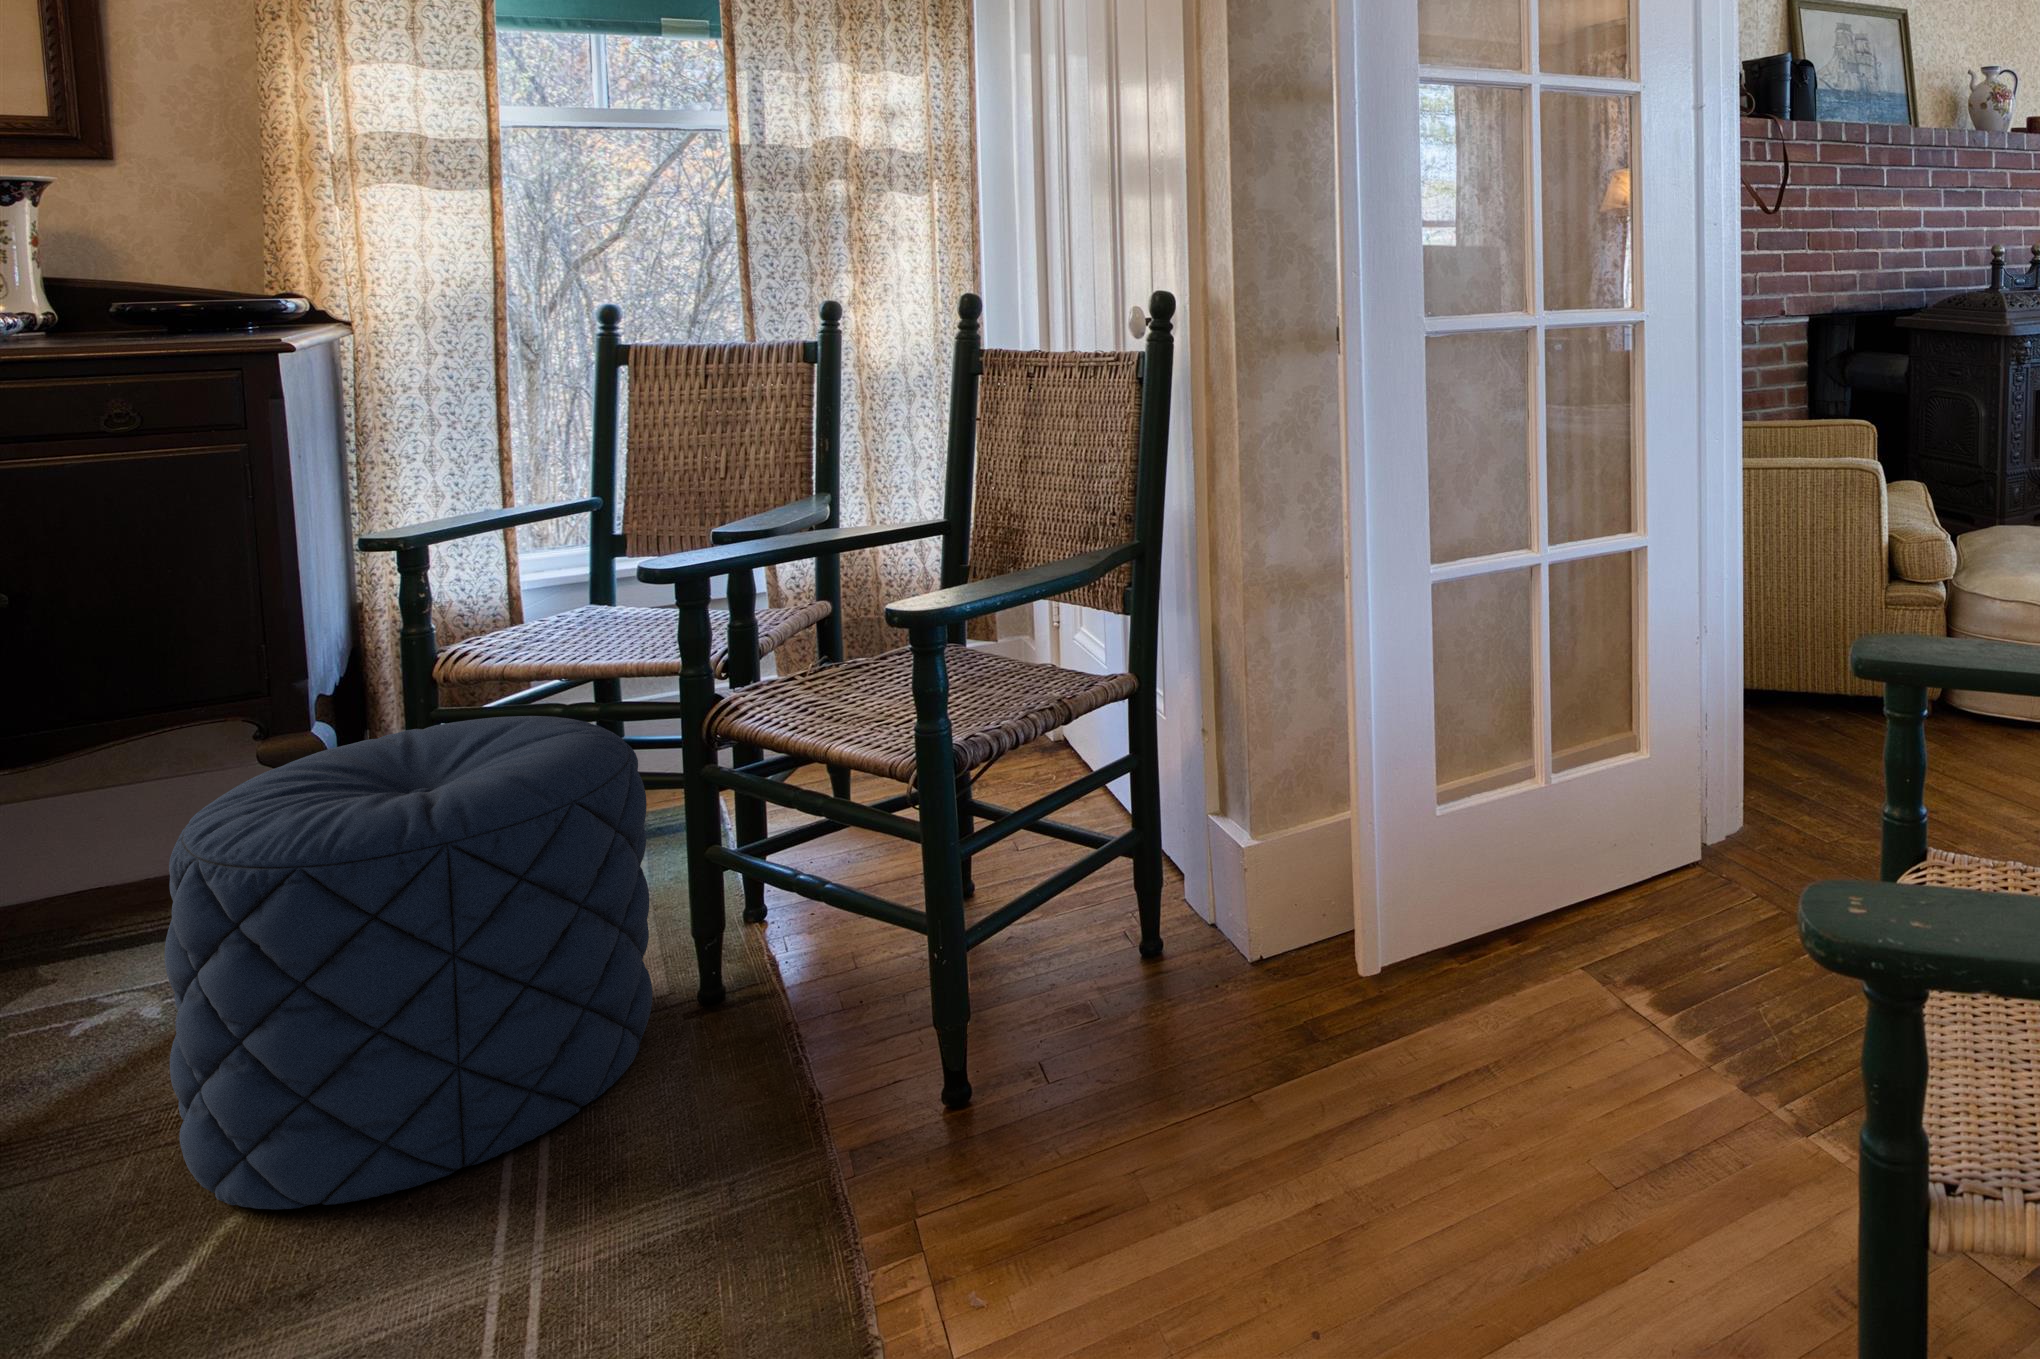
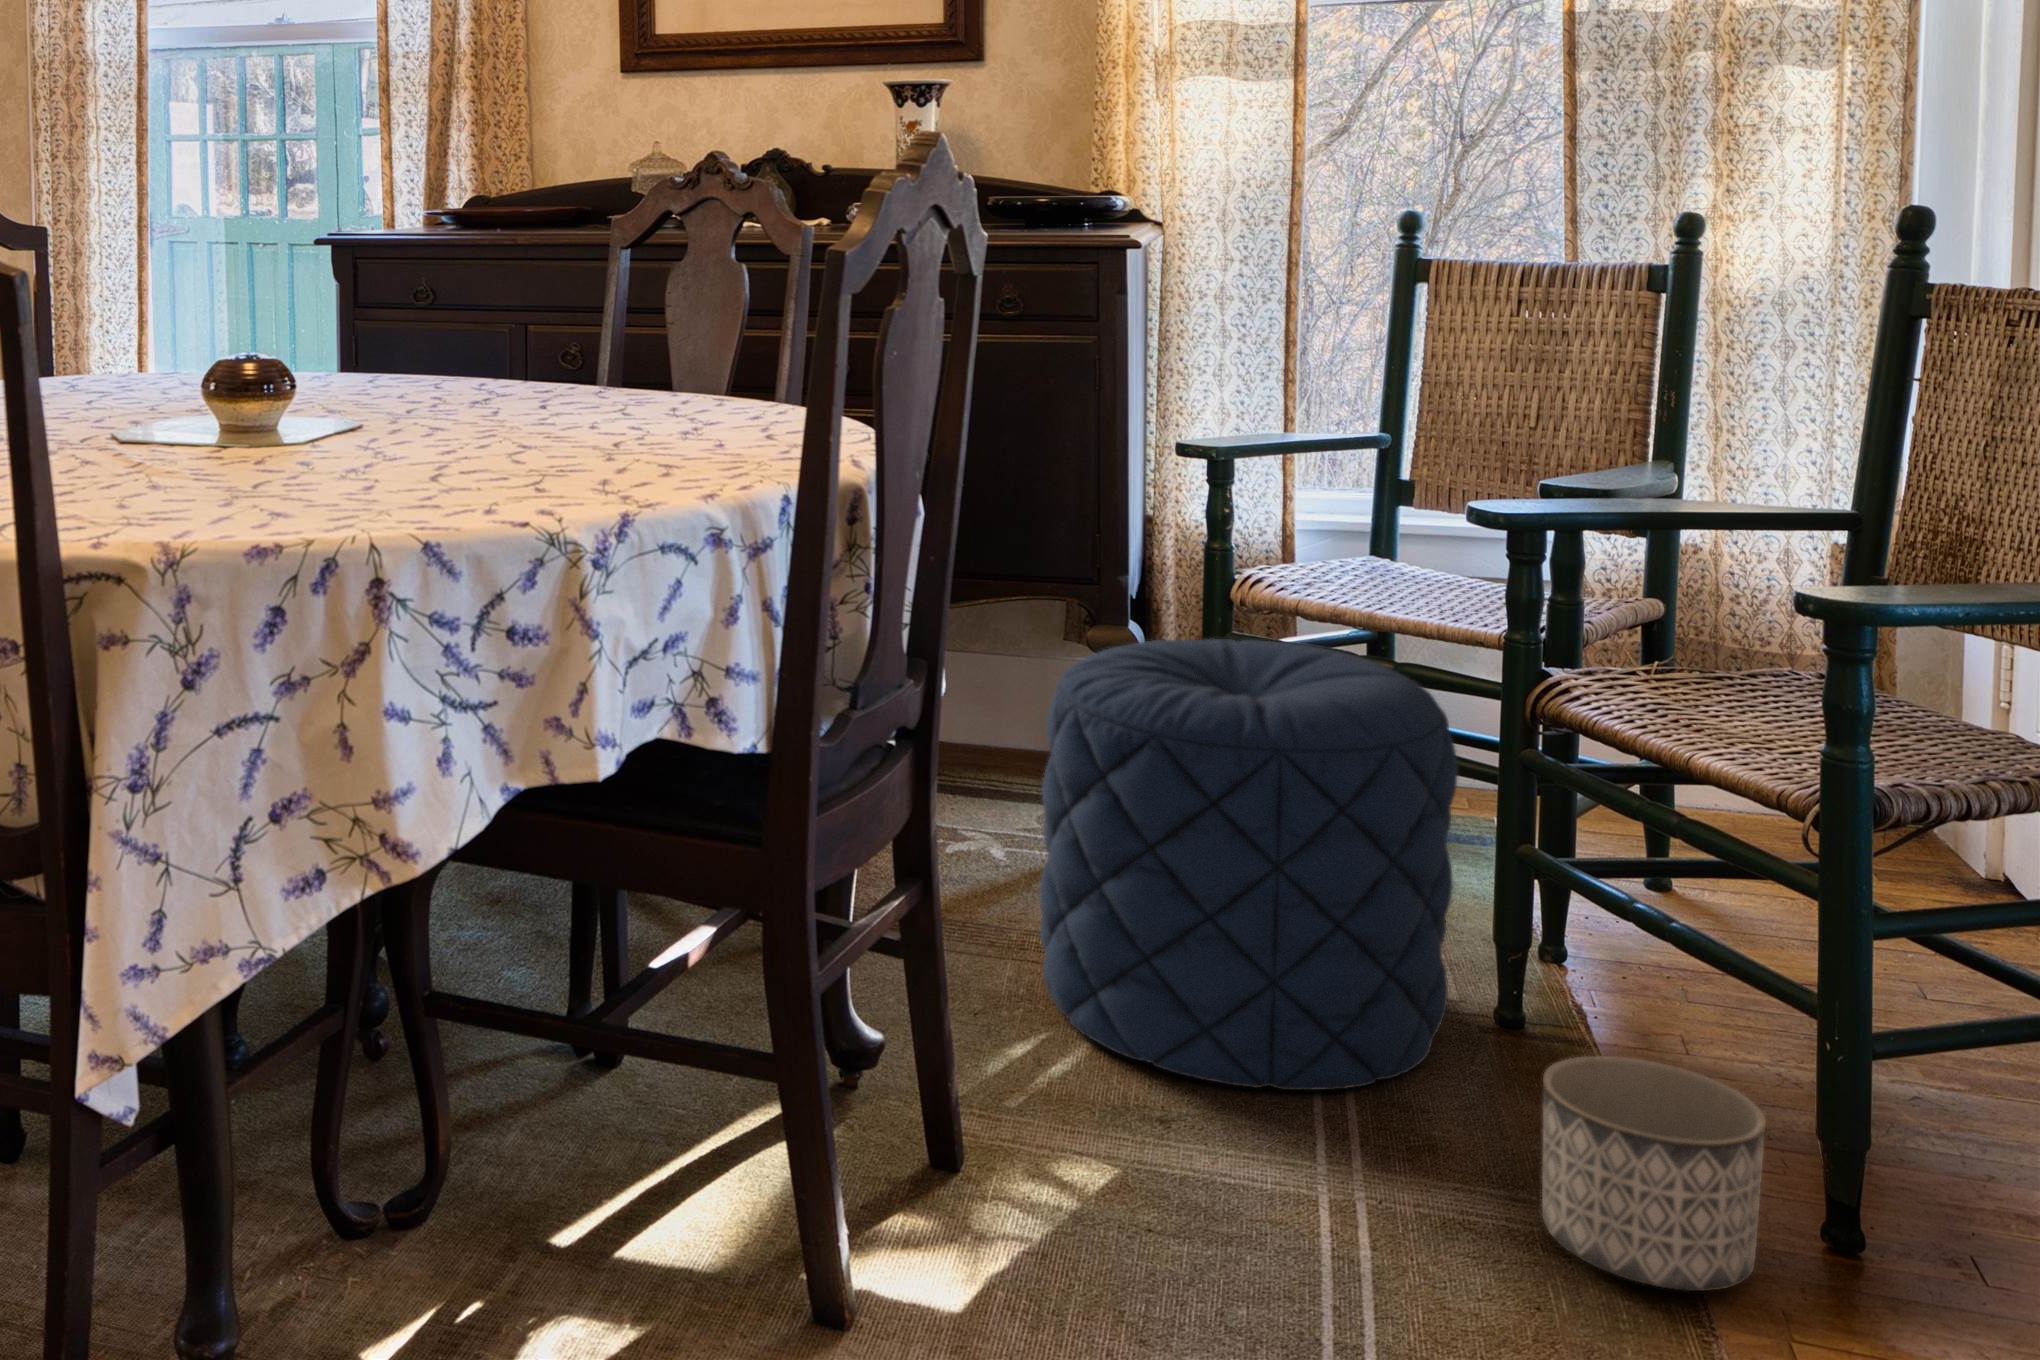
planter: none [715,1002,894,1213] -> present [1542,1056,1766,1291]

